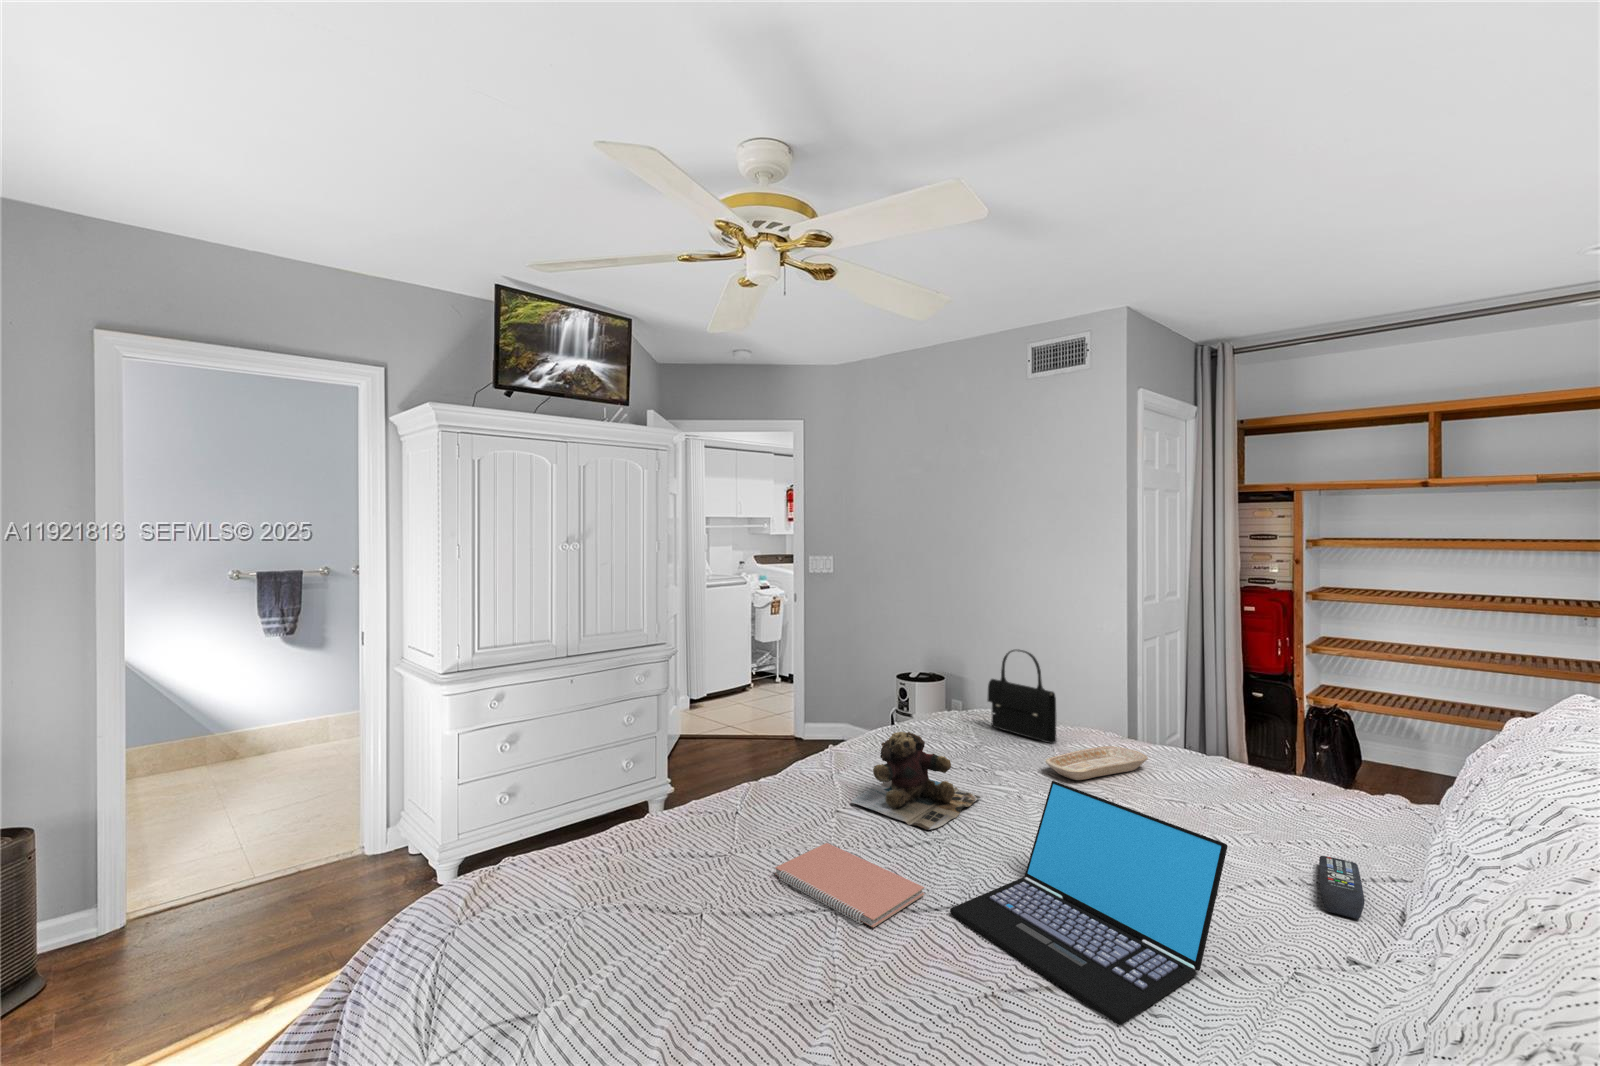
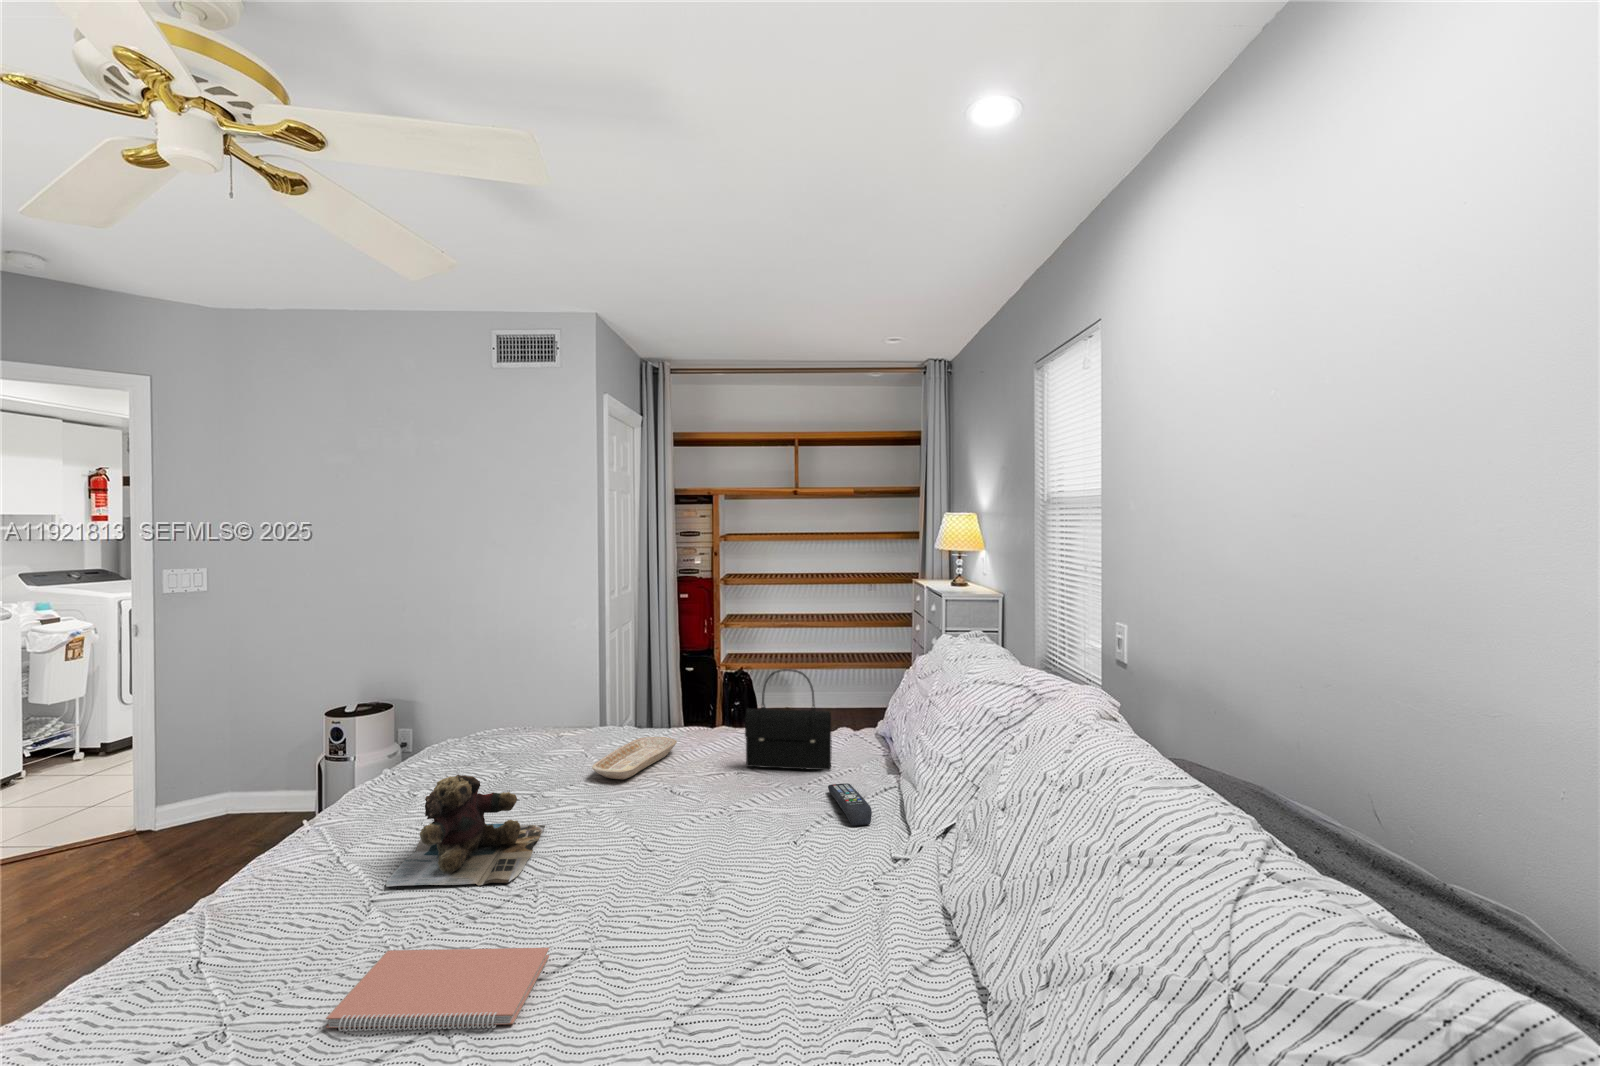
handbag: present [987,650,1057,744] -> present [745,669,832,770]
laptop: present [950,781,1228,1025] -> none [588,784,820,987]

